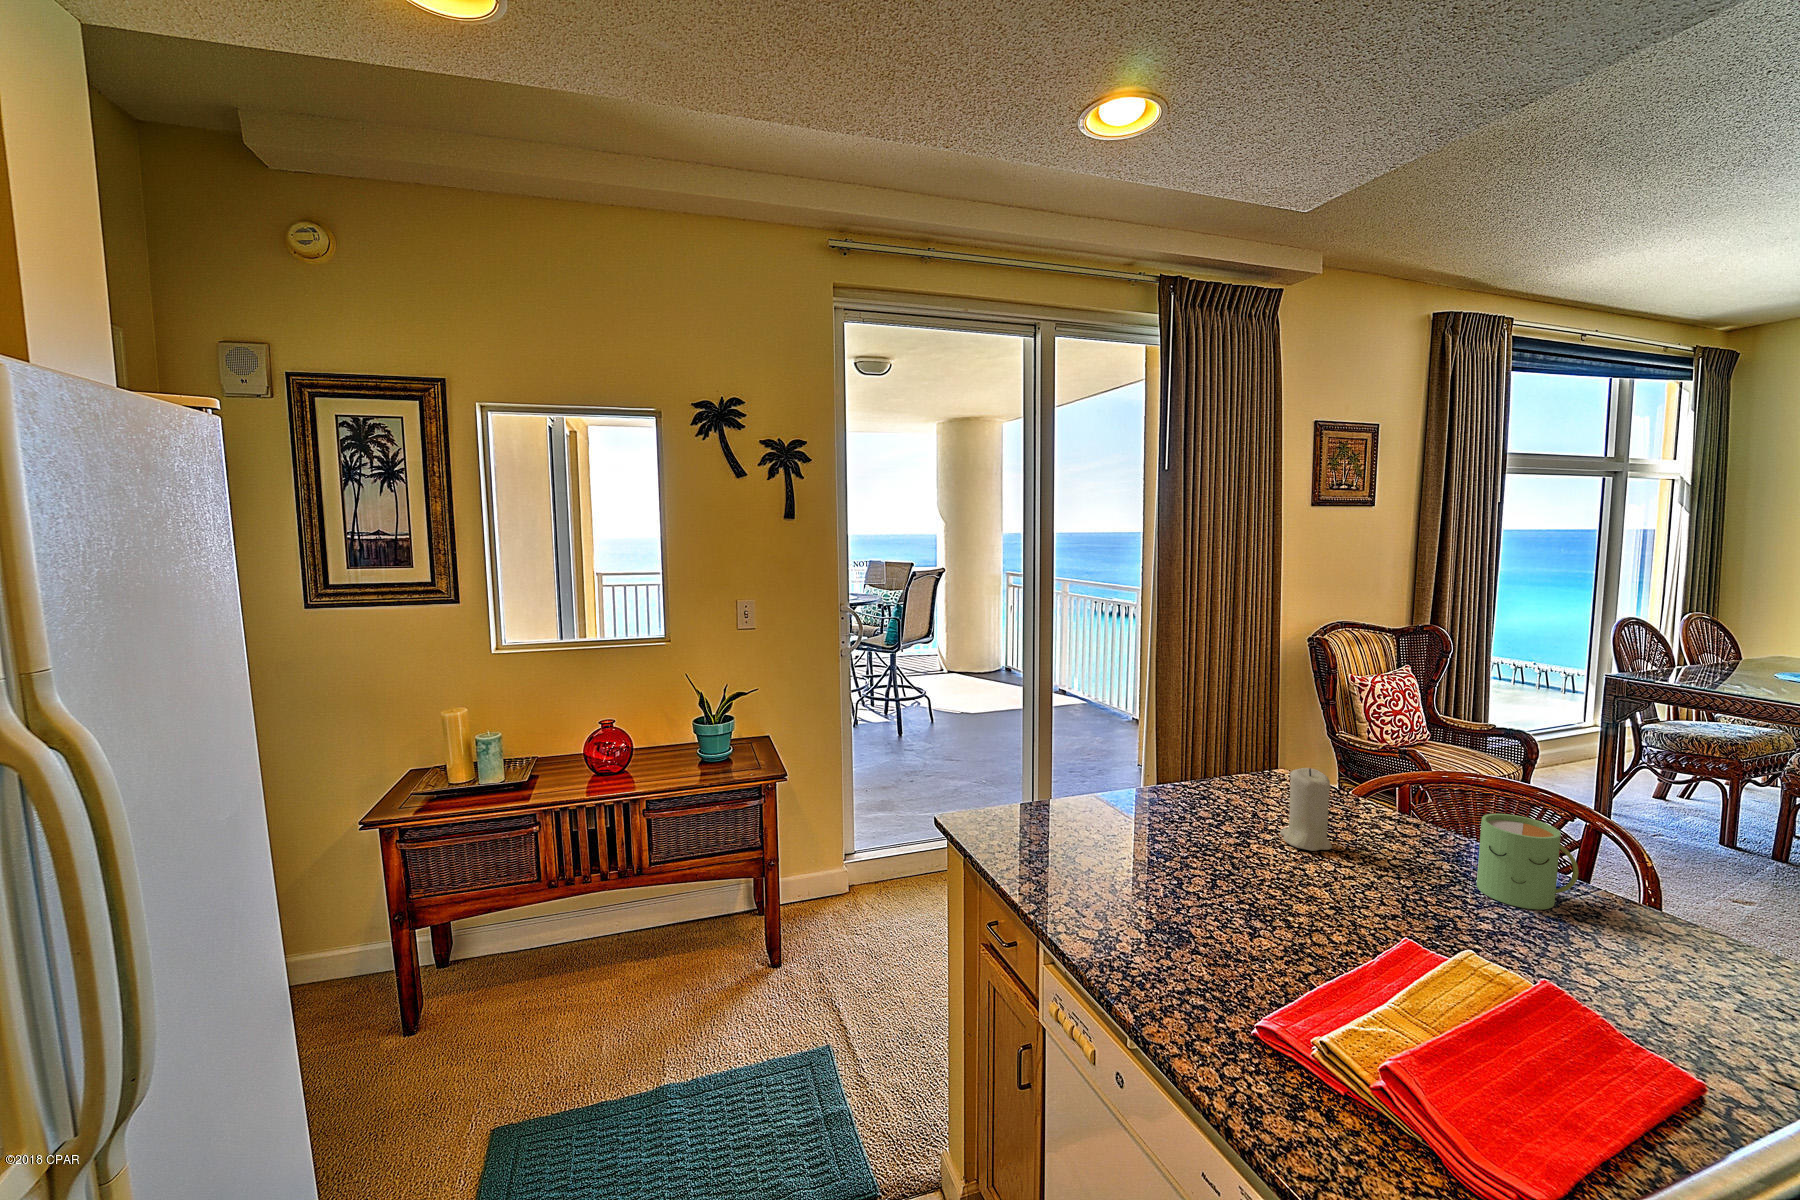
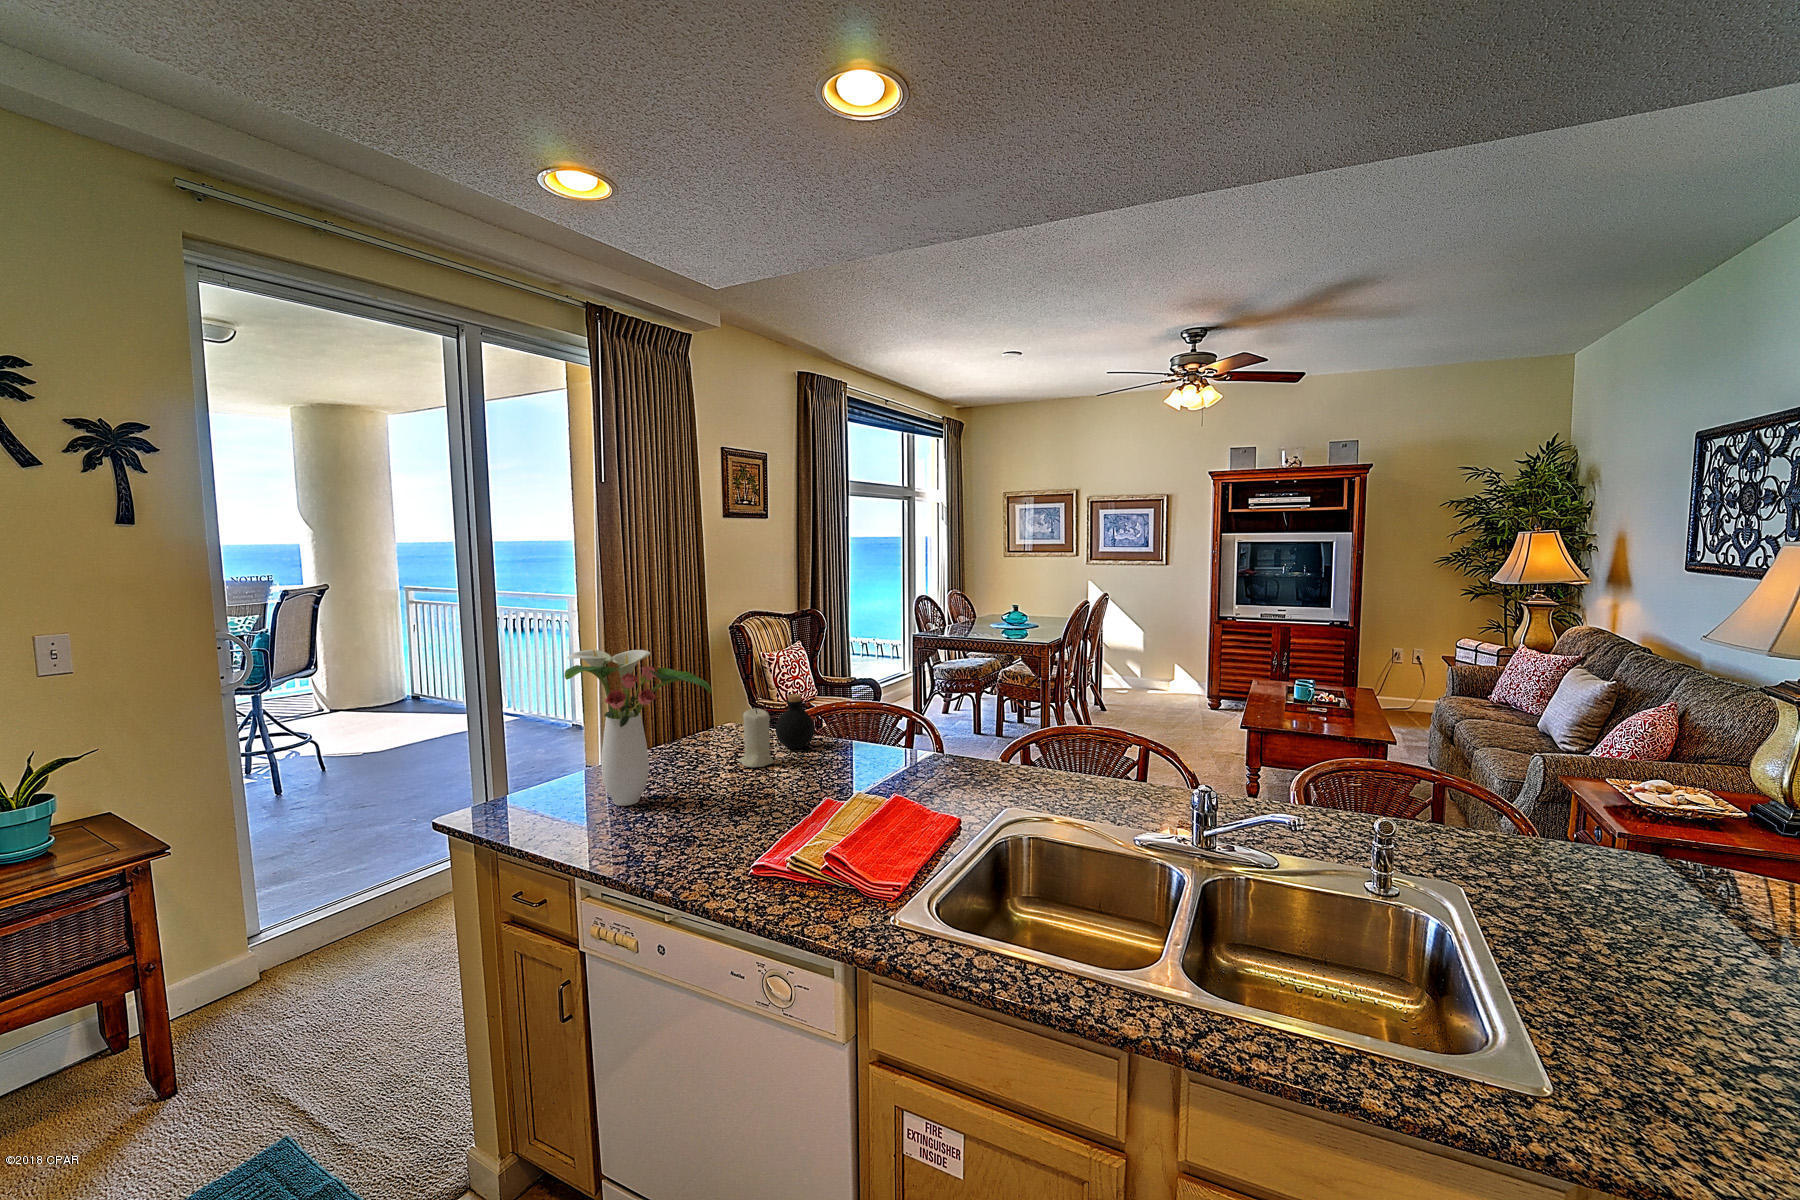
flower arrangement: none [1055,667,1236,858] -> present [565,650,712,806]
bottle: none [1342,756,1406,835] -> present [776,694,815,749]
mug: present [1477,814,1578,909] -> none [856,712,903,767]

